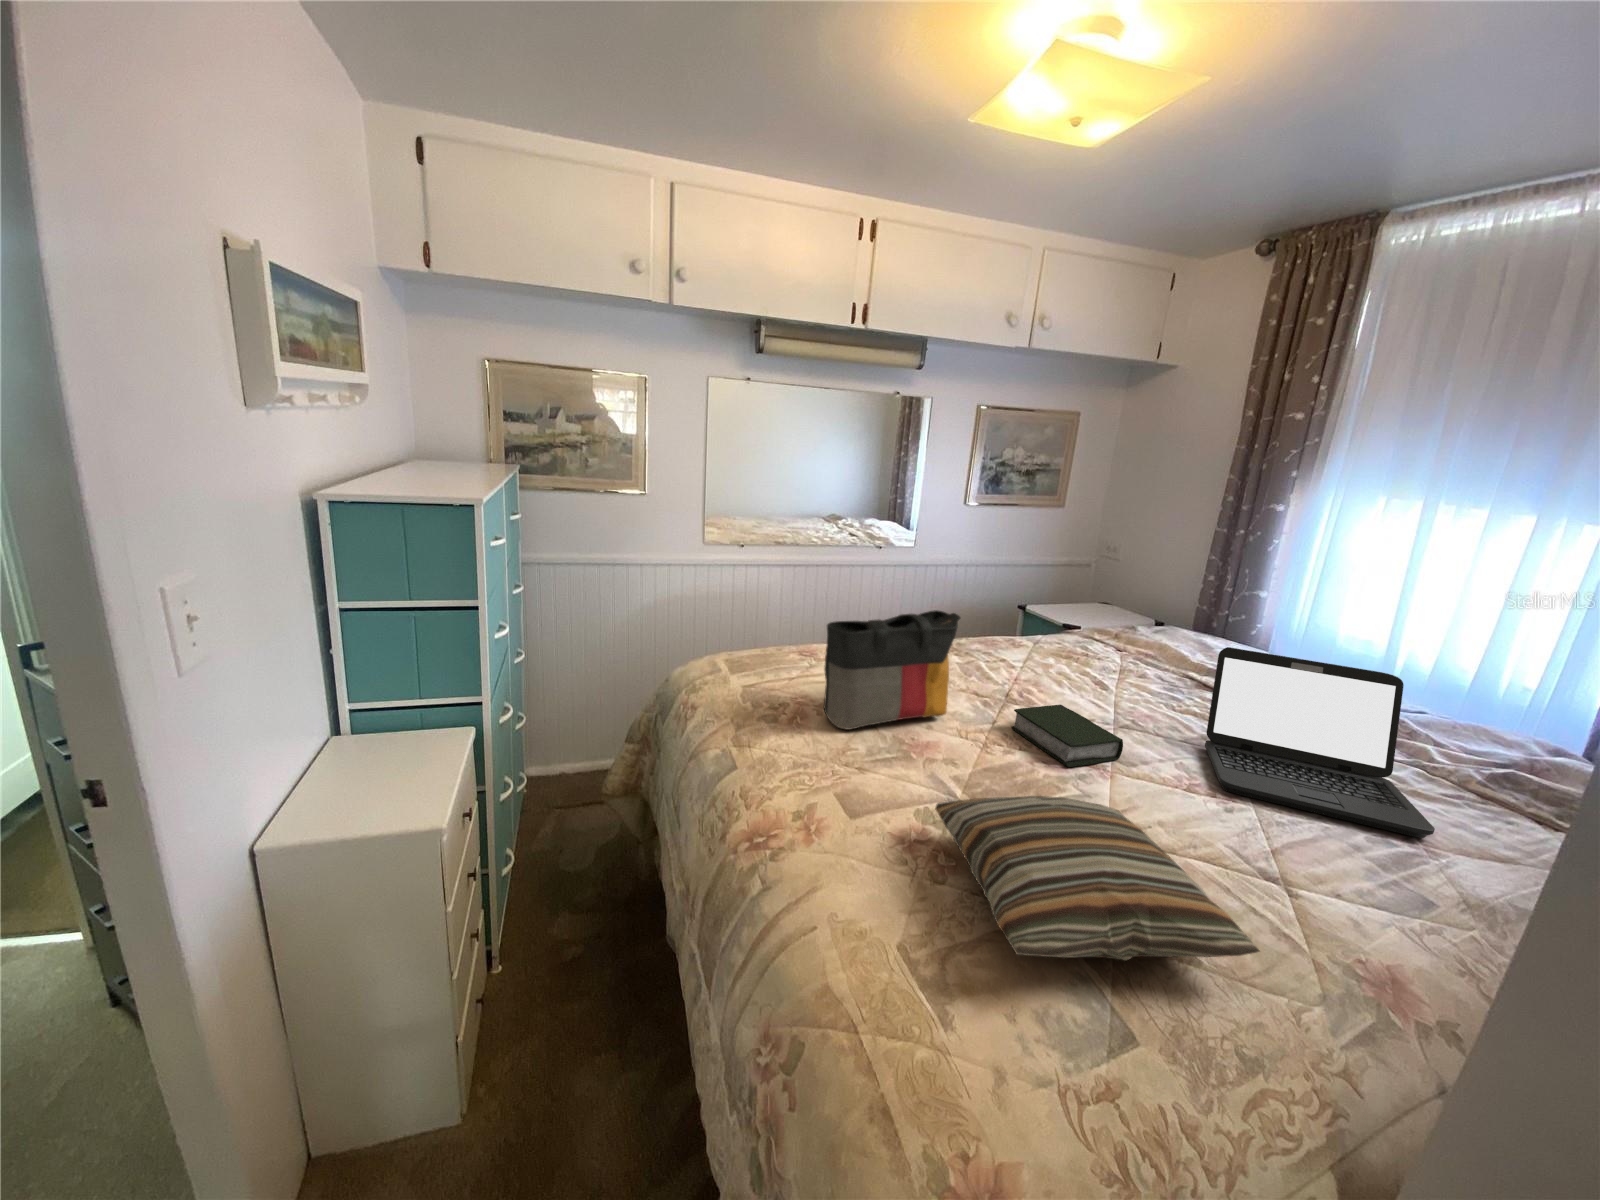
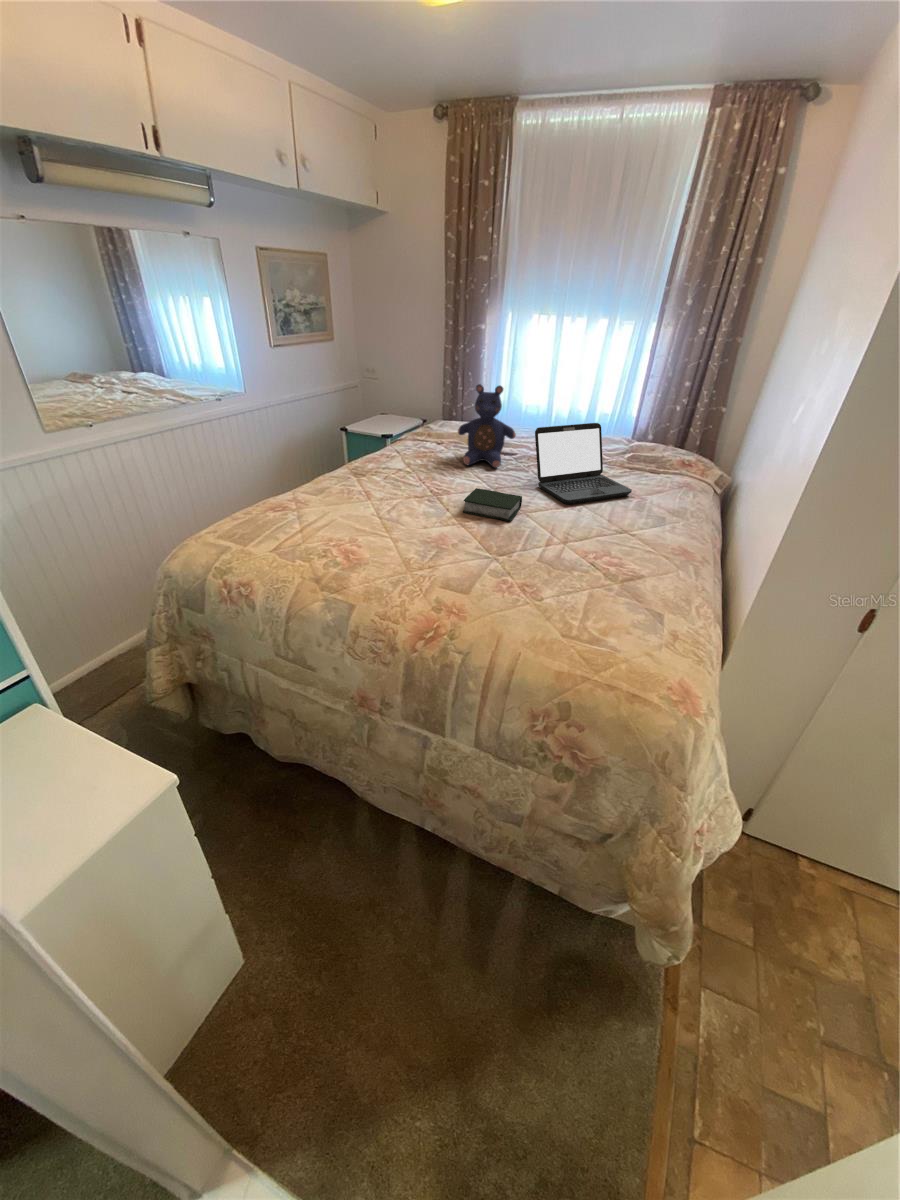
teddy bear: none [1111,570,1227,700] -> present [458,384,516,467]
tote bag: present [824,610,960,729] -> none [352,448,431,553]
pillow: present [935,796,1260,961] -> none [515,531,661,605]

